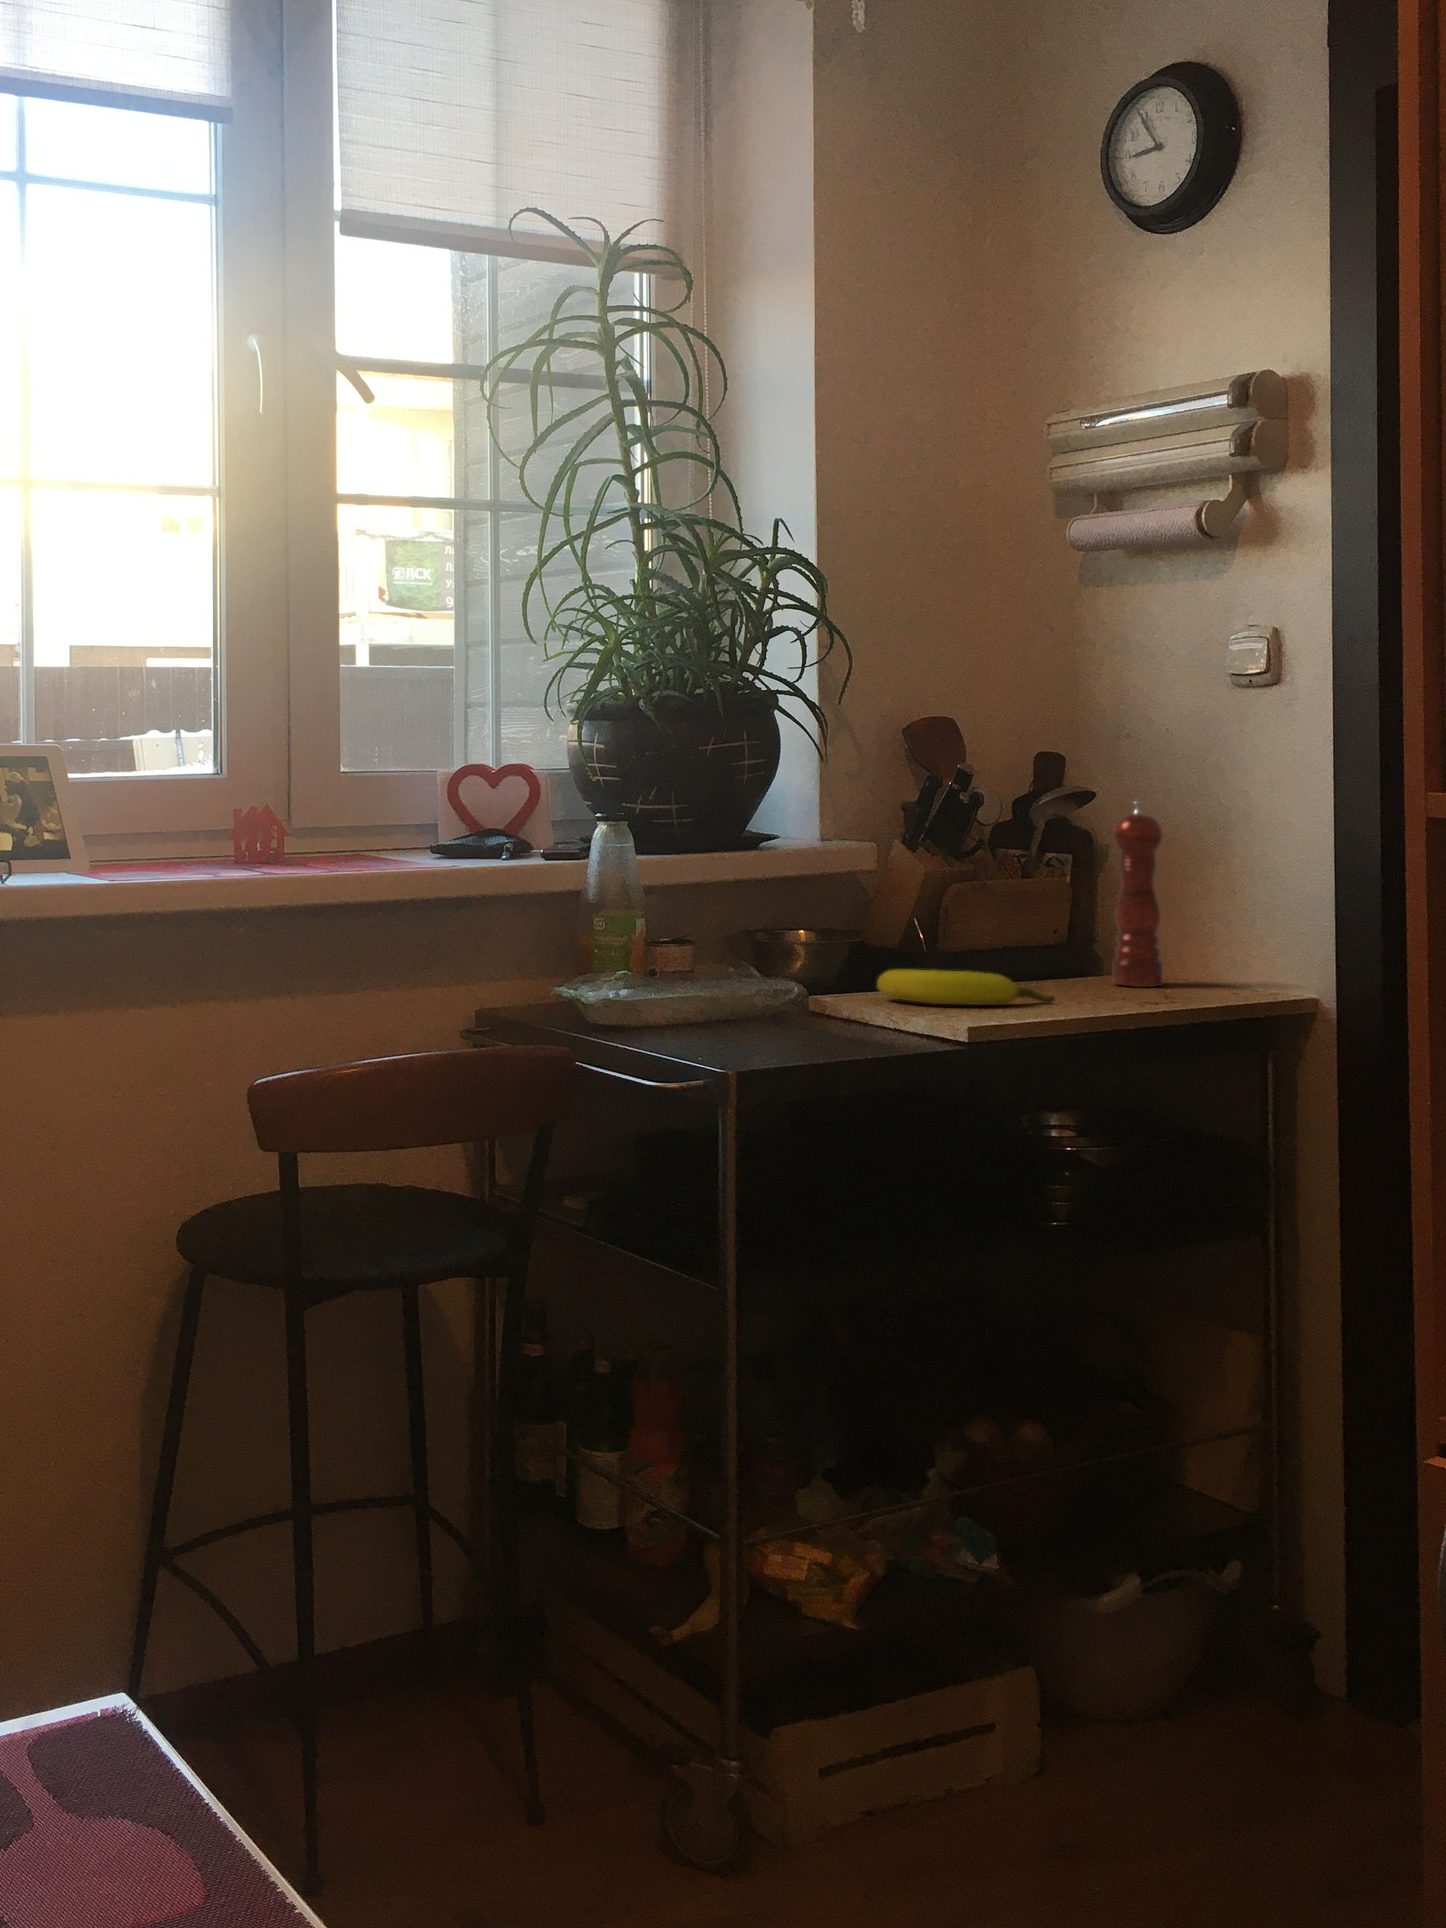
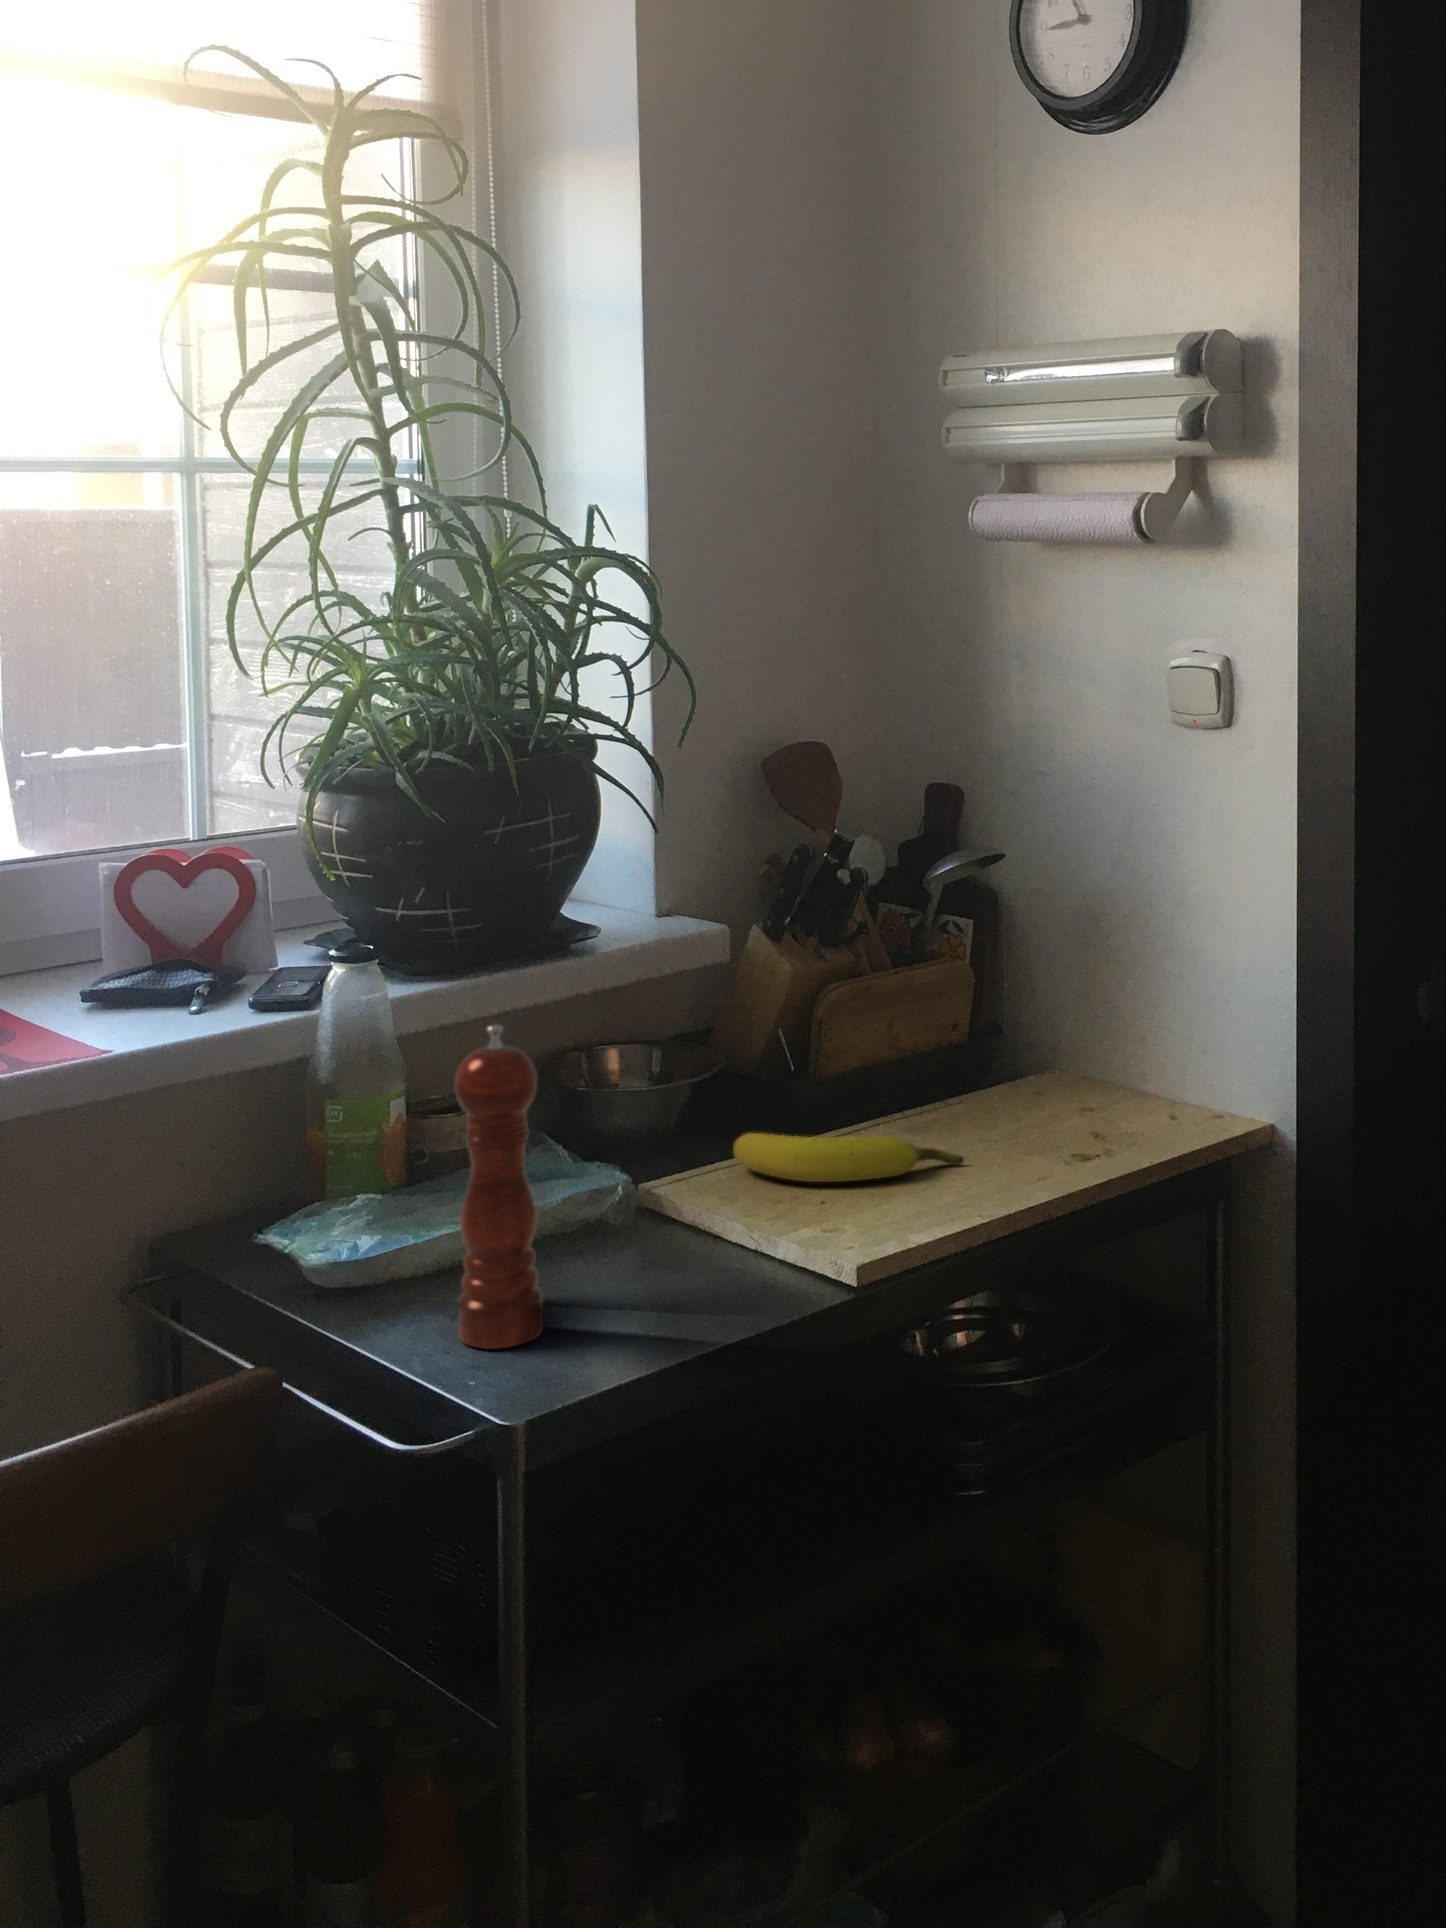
pepper mill: present [1113,801,1163,987] -> present [455,1025,543,1349]

